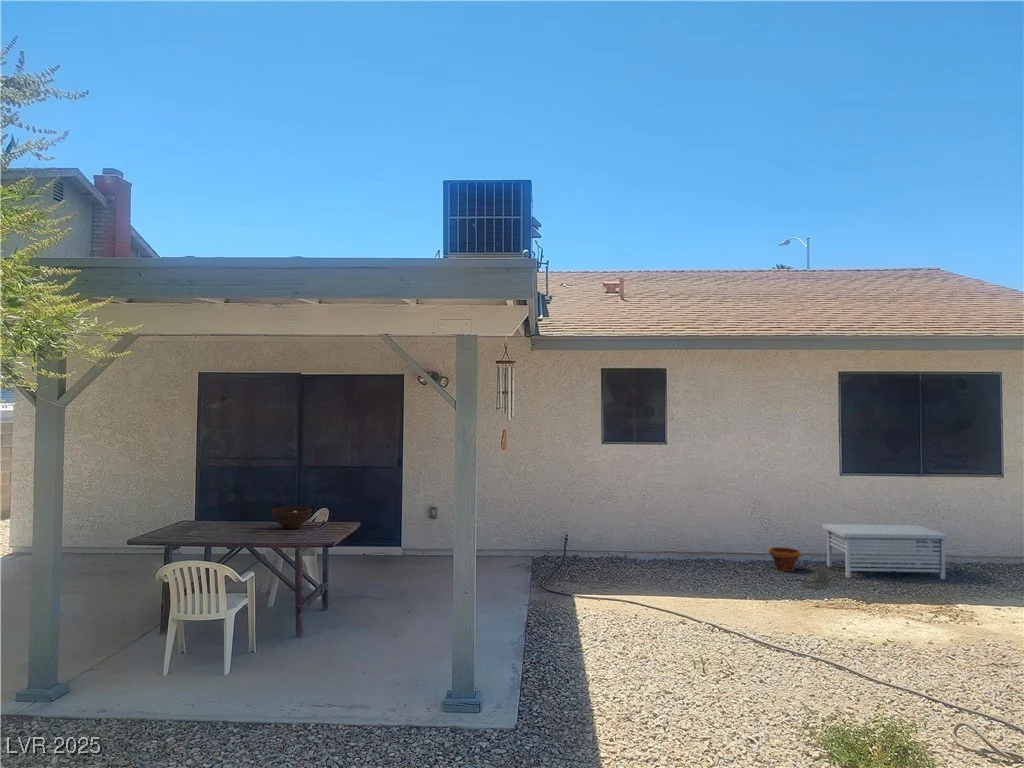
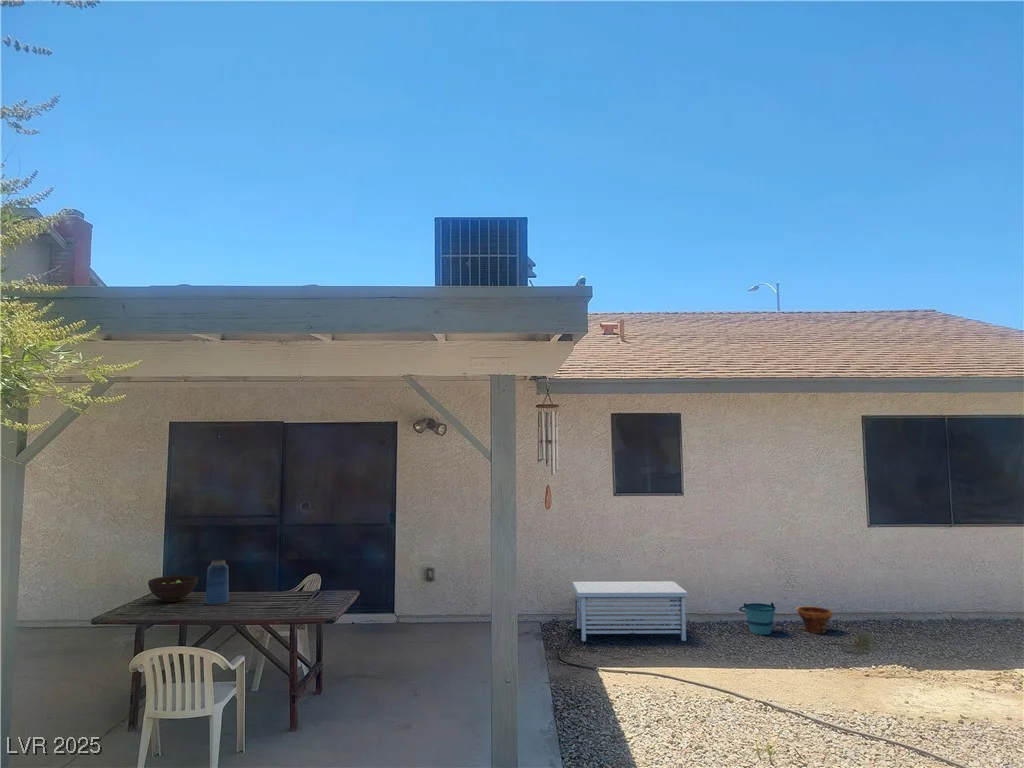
vase: none [225,494,245,532] -> present [205,560,229,605]
fruit bowl: present [271,507,312,529] -> present [148,575,198,602]
storage bench: present [823,524,948,579] -> present [573,581,688,641]
bucket: none [714,543,747,571] -> present [739,602,776,635]

